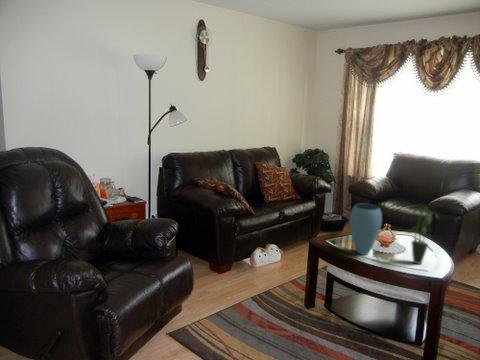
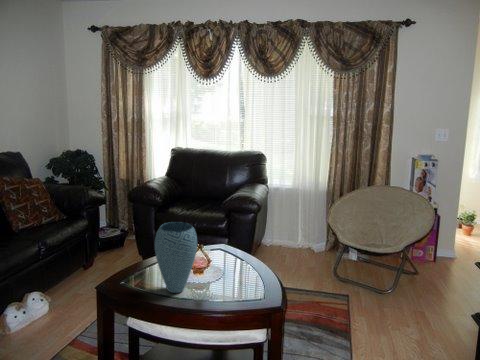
potted plant: present [408,209,432,264] -> none [231,215,265,289]

